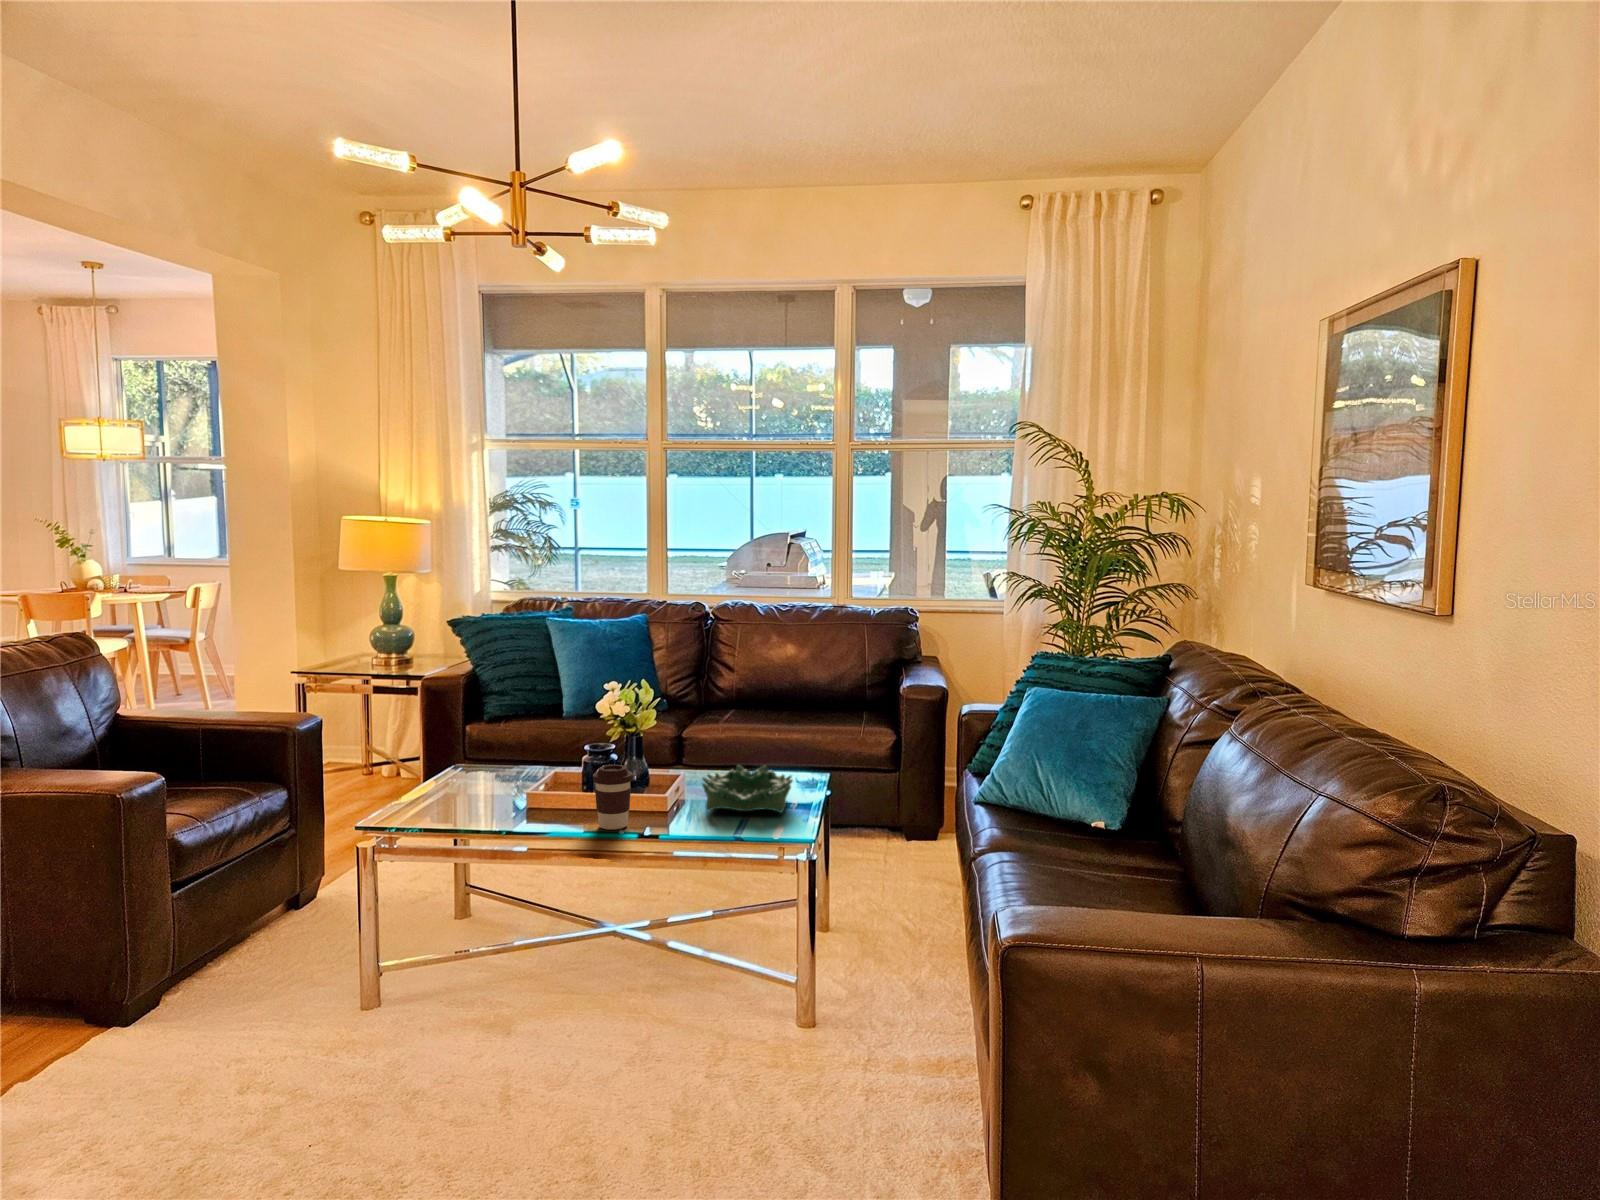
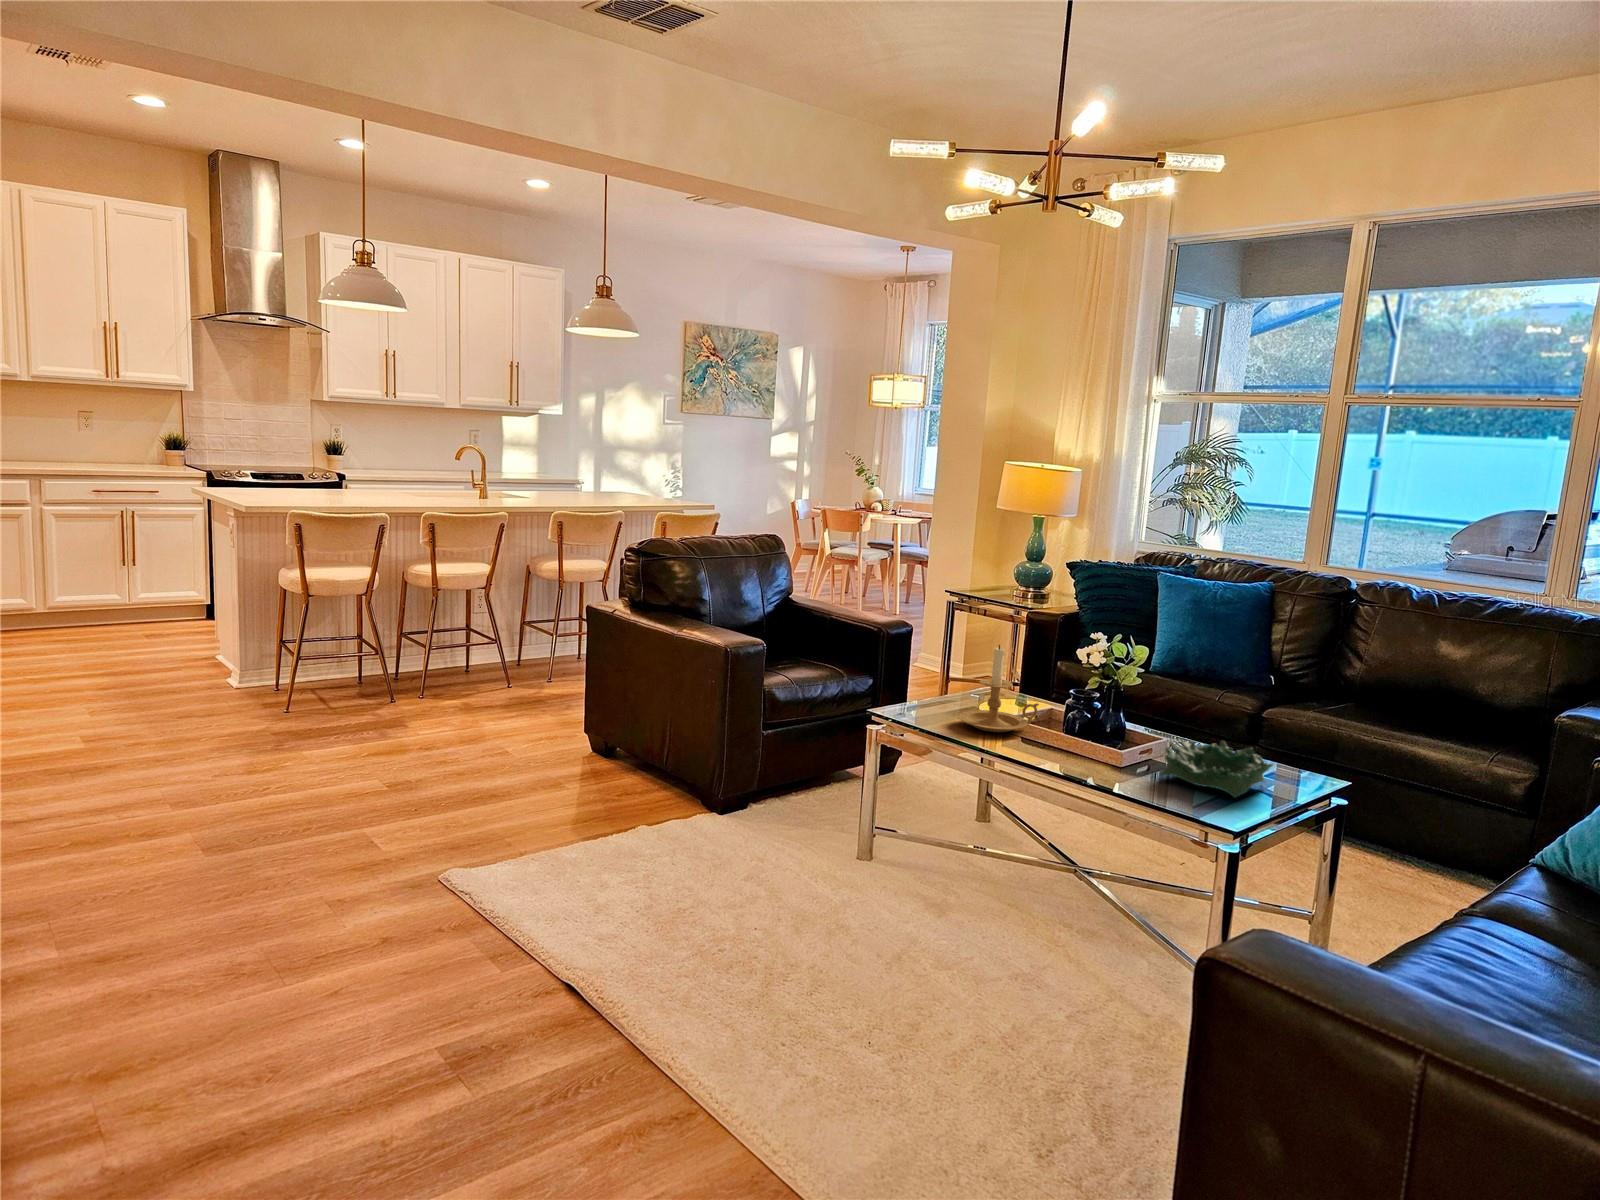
candle holder: none [467,717,548,814] -> present [959,645,1039,732]
coffee cup: present [593,765,633,830] -> none [1046,705,1085,767]

